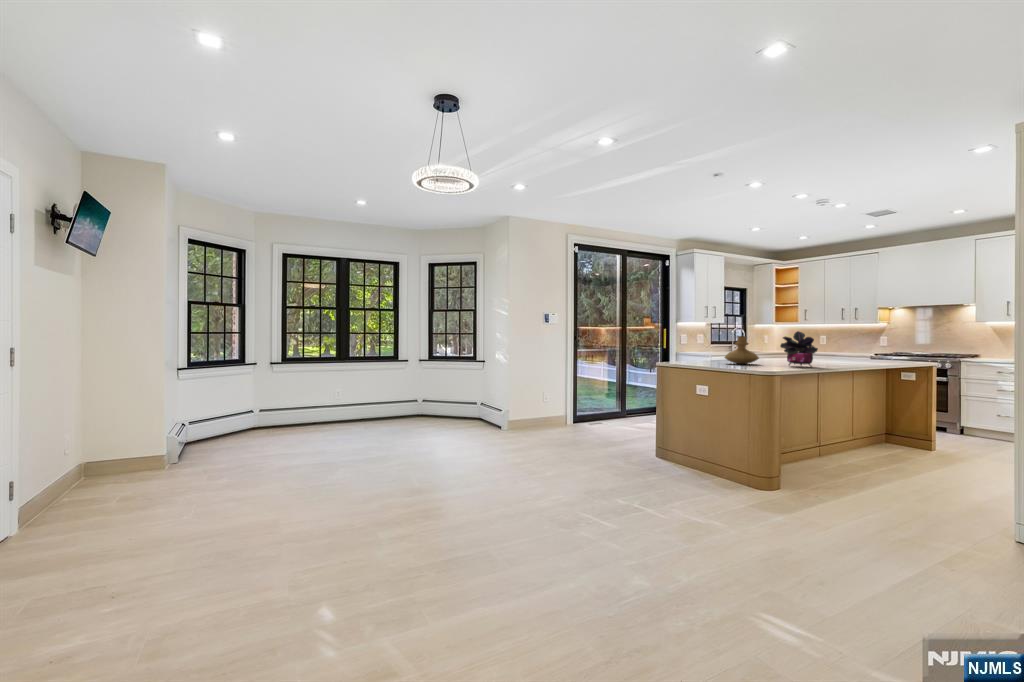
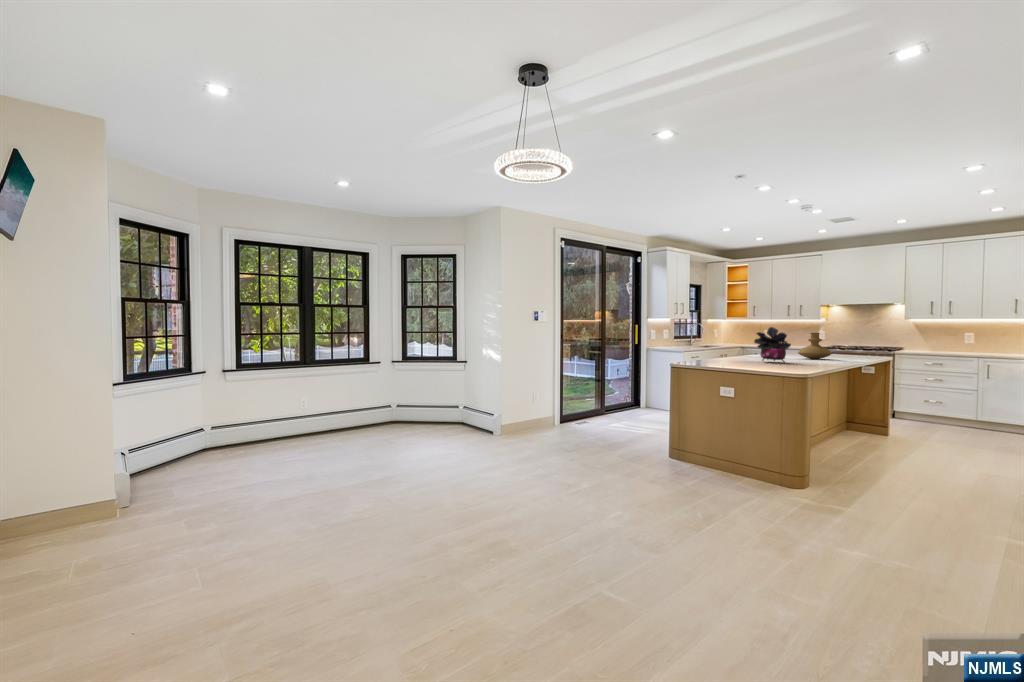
vase: present [725,336,759,364] -> present [798,333,832,359]

